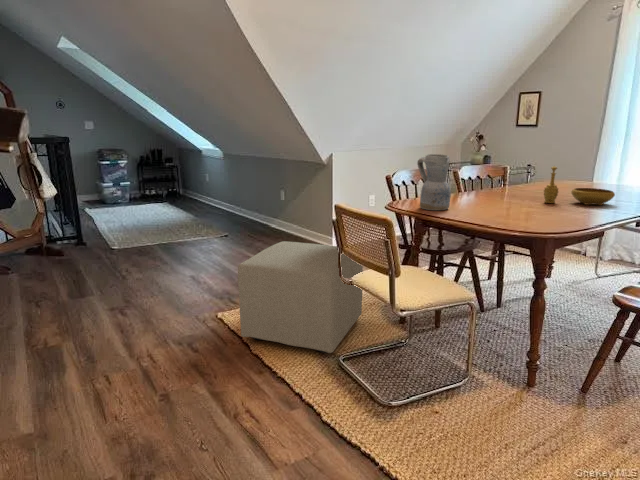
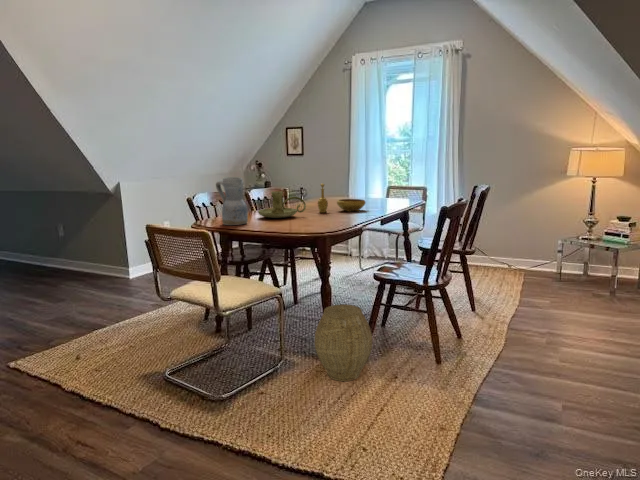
candle holder: none [465,173,527,206] -> present [258,191,306,218]
ottoman: present [238,241,363,353] -> none [40,271,177,378]
woven basket: none [512,327,596,428] -> present [315,304,372,381]

